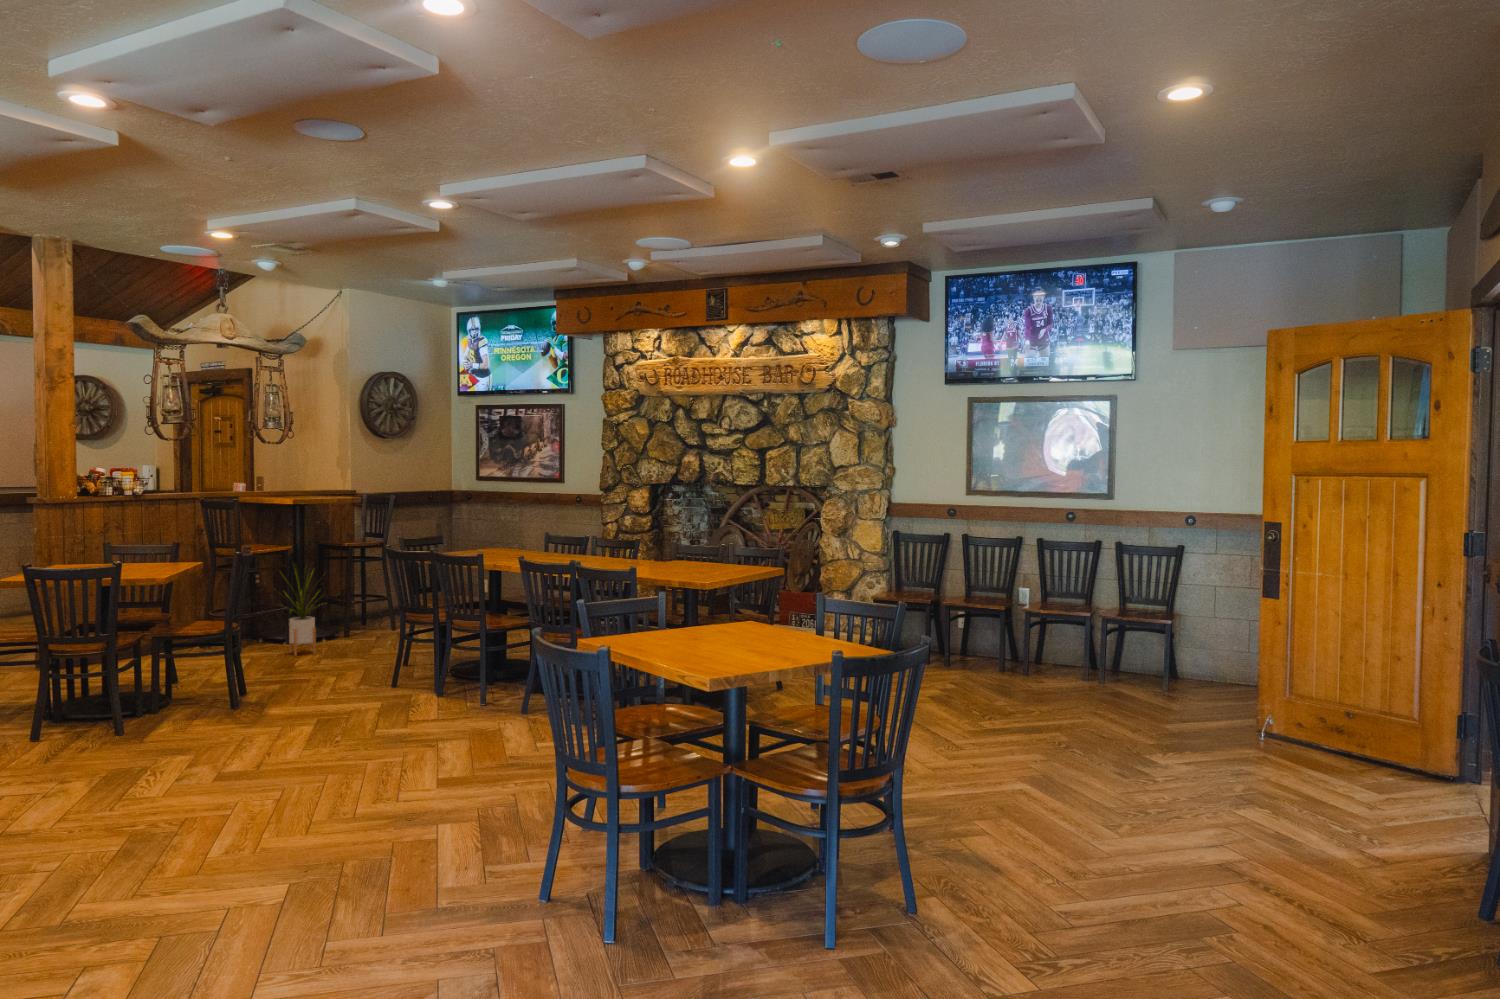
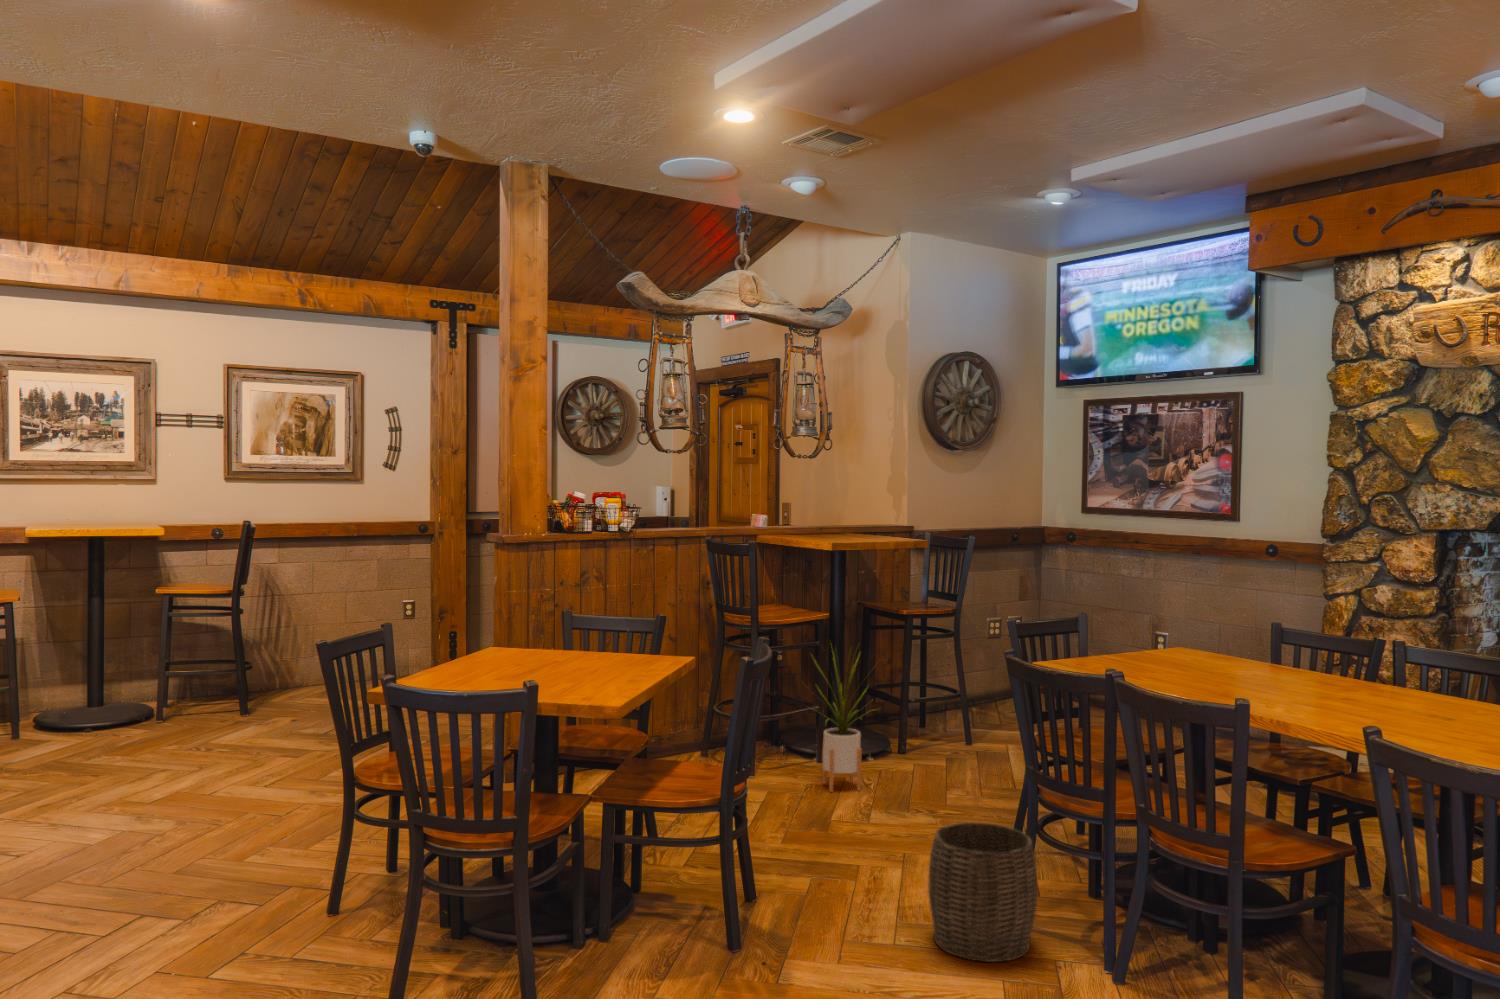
woven basket: none [347,641,406,706] -> present [928,822,1037,962]

